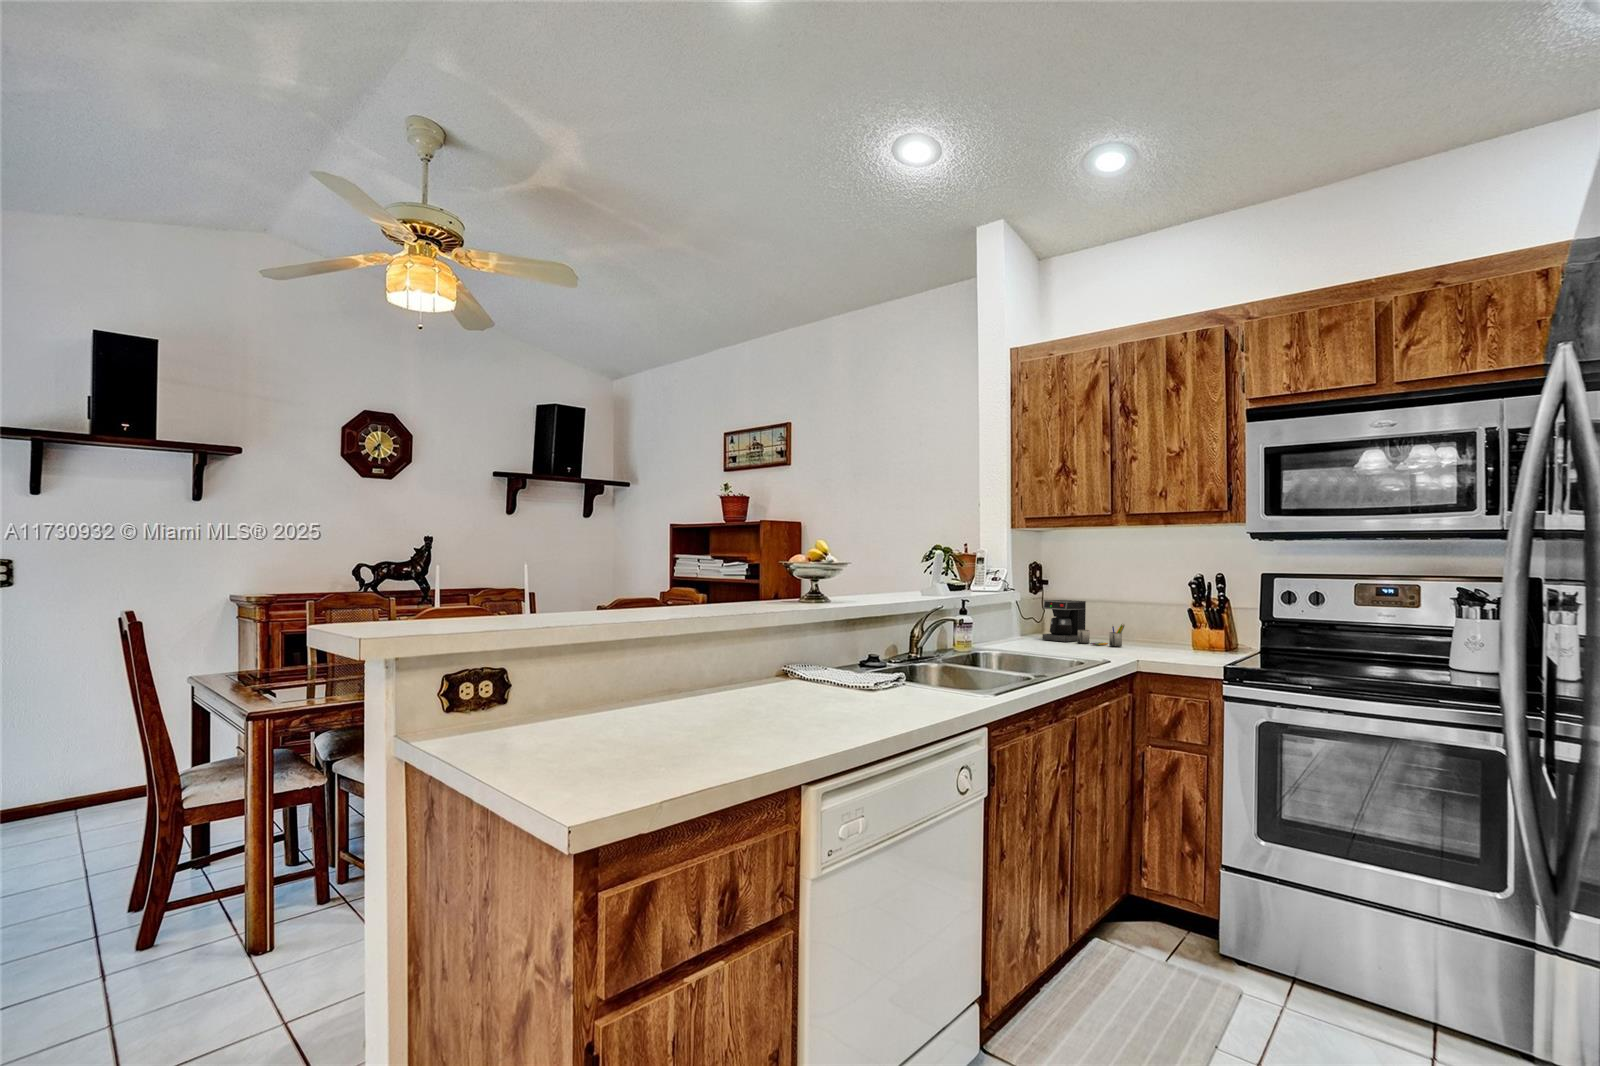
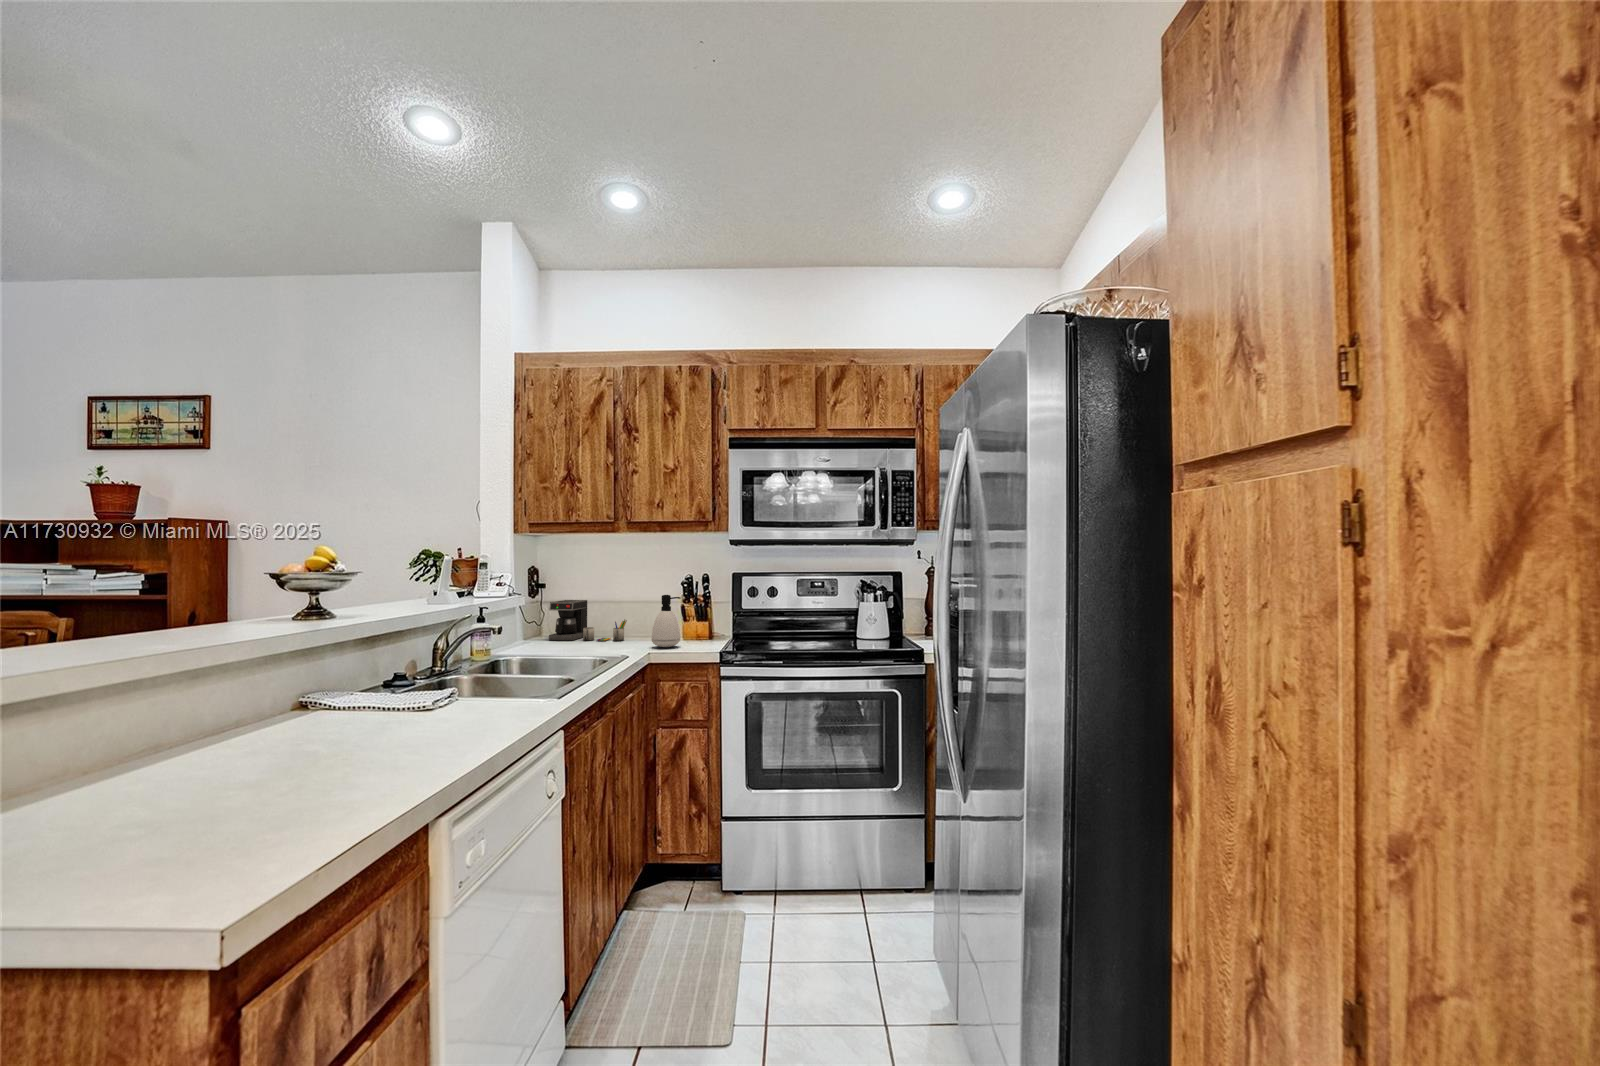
soap dispenser: none [1146,596,1181,656] -> present [652,595,681,647]

